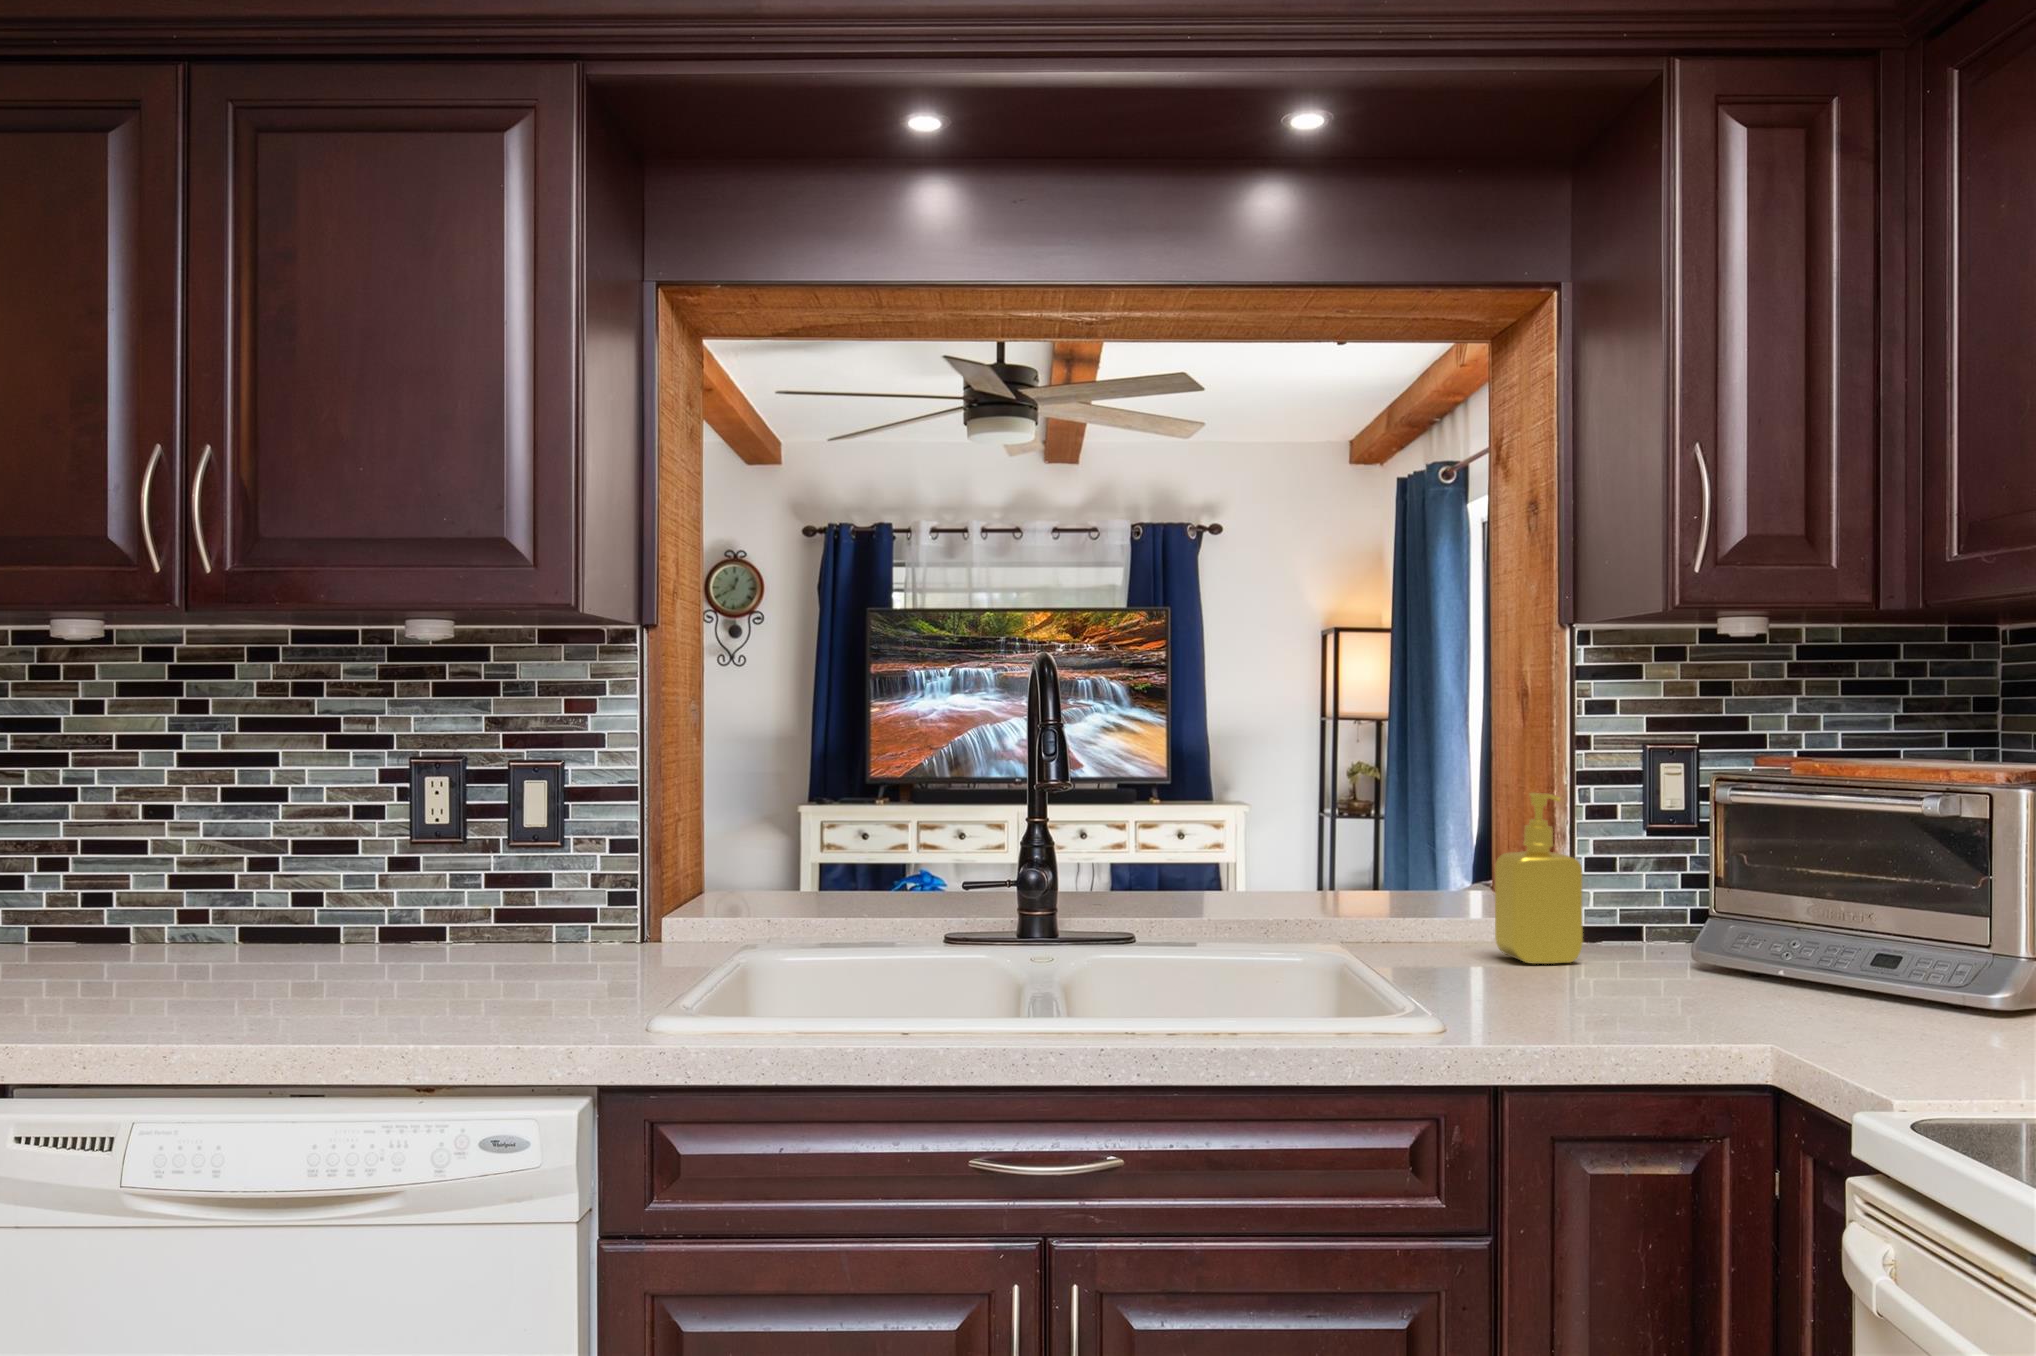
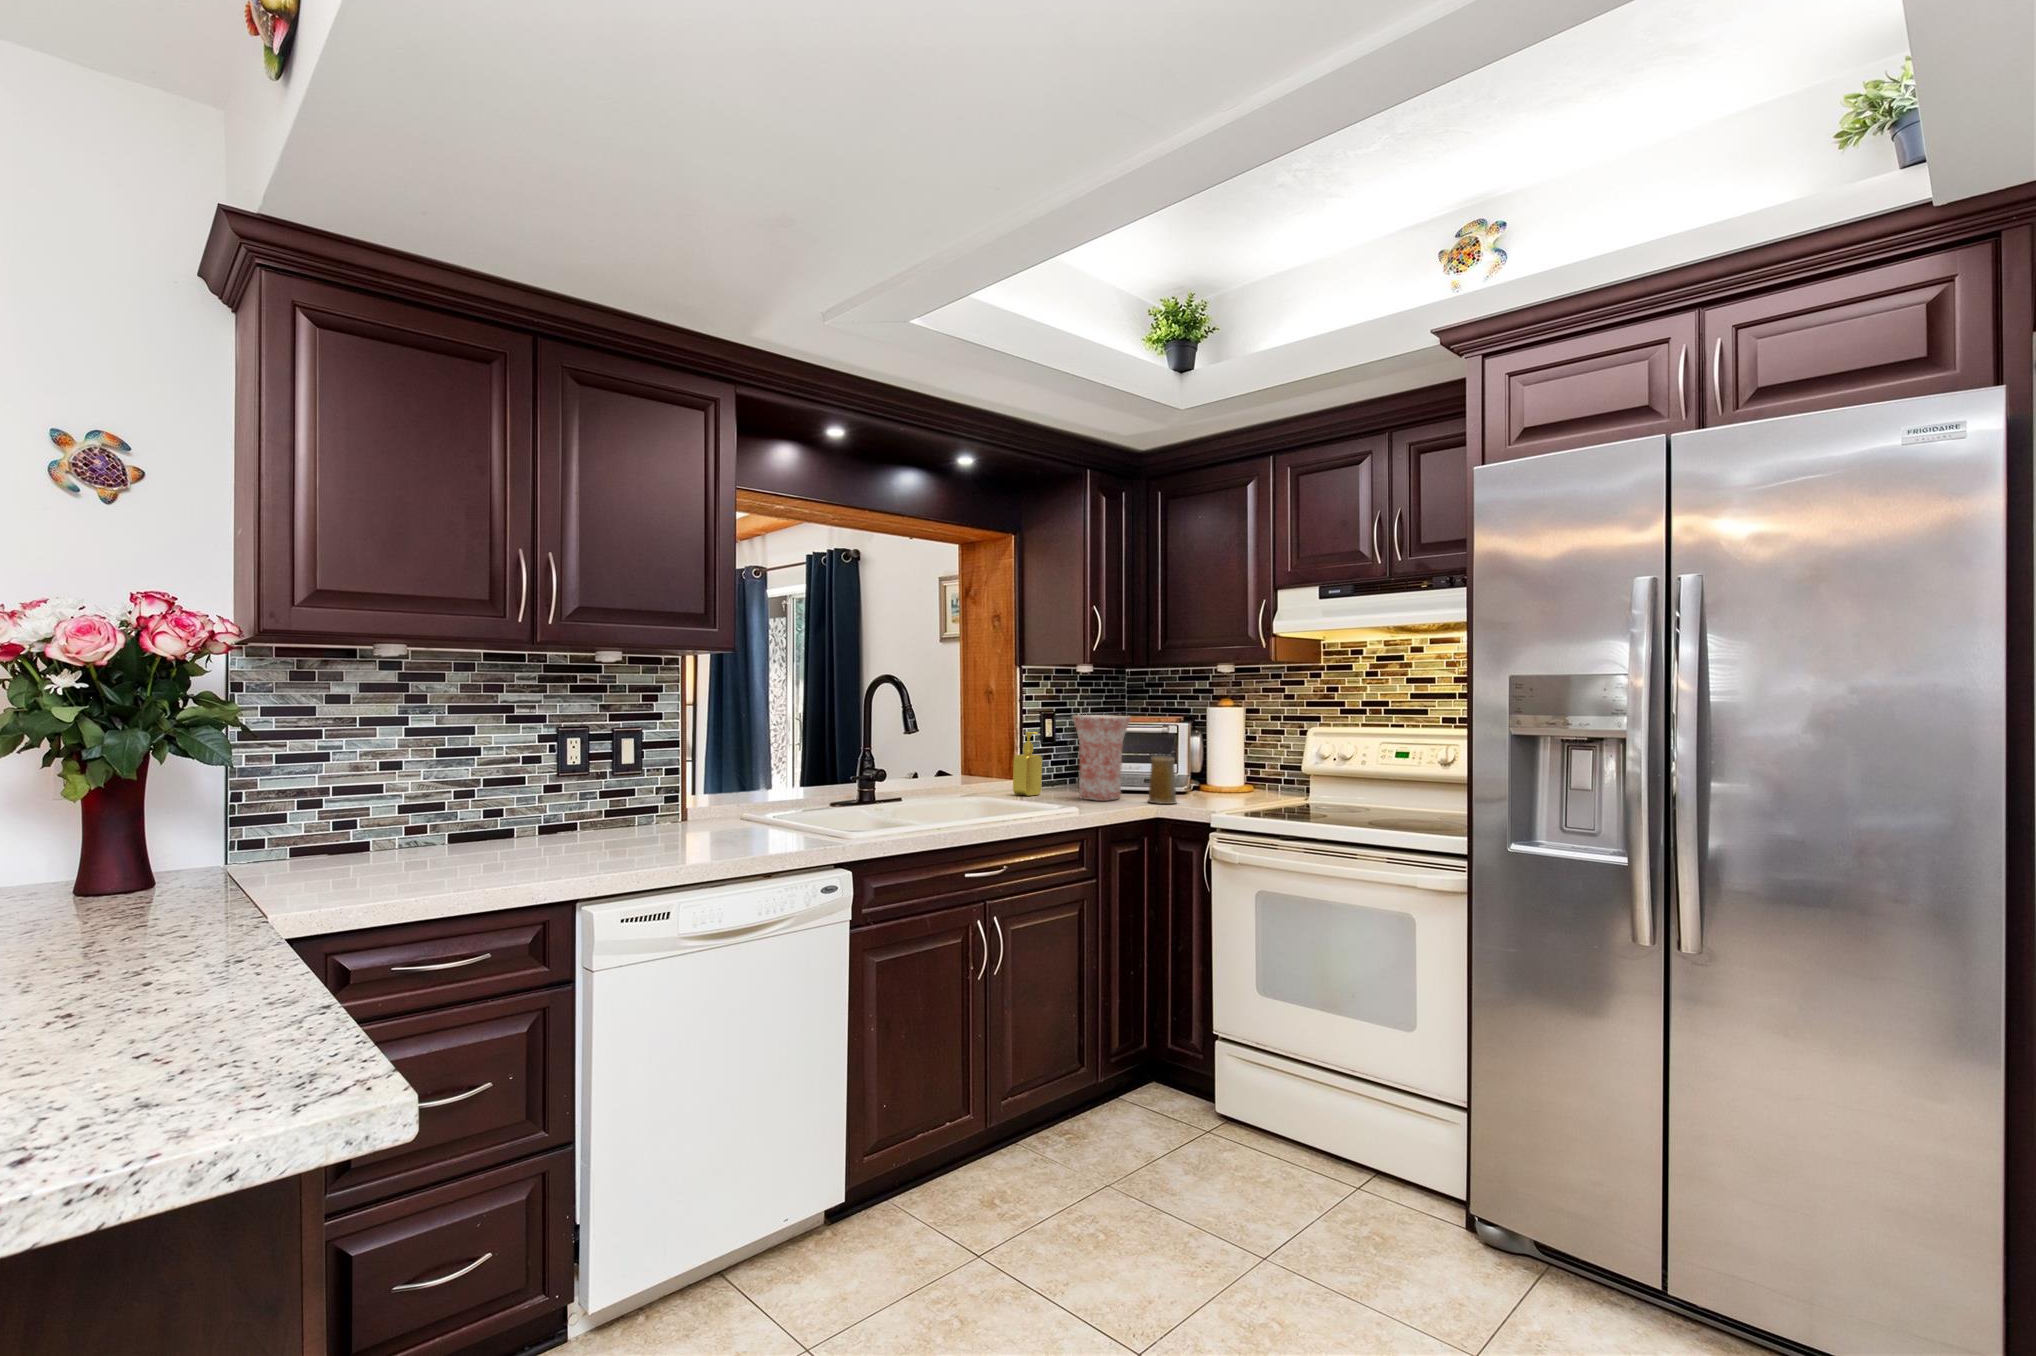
vase: none [1613,751,1814,1013] -> present [1072,715,1131,801]
mug: none [1847,889,1968,1061] -> present [1147,756,1176,804]

